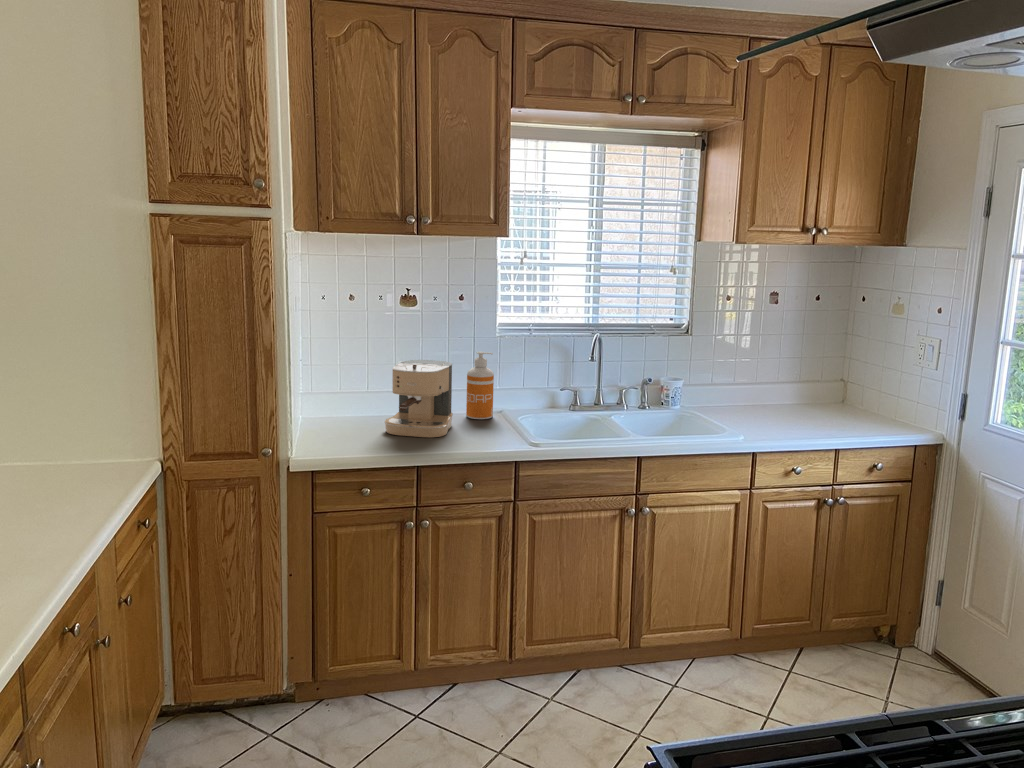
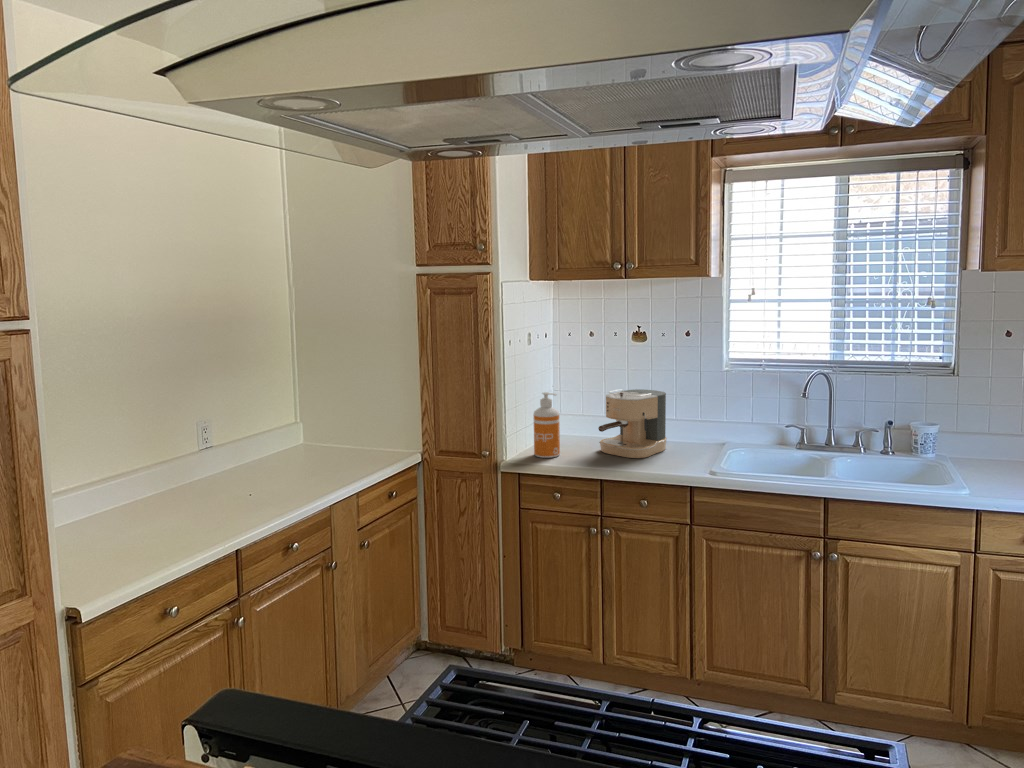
soap dispenser: present [466,351,494,419] -> present [534,392,560,458]

